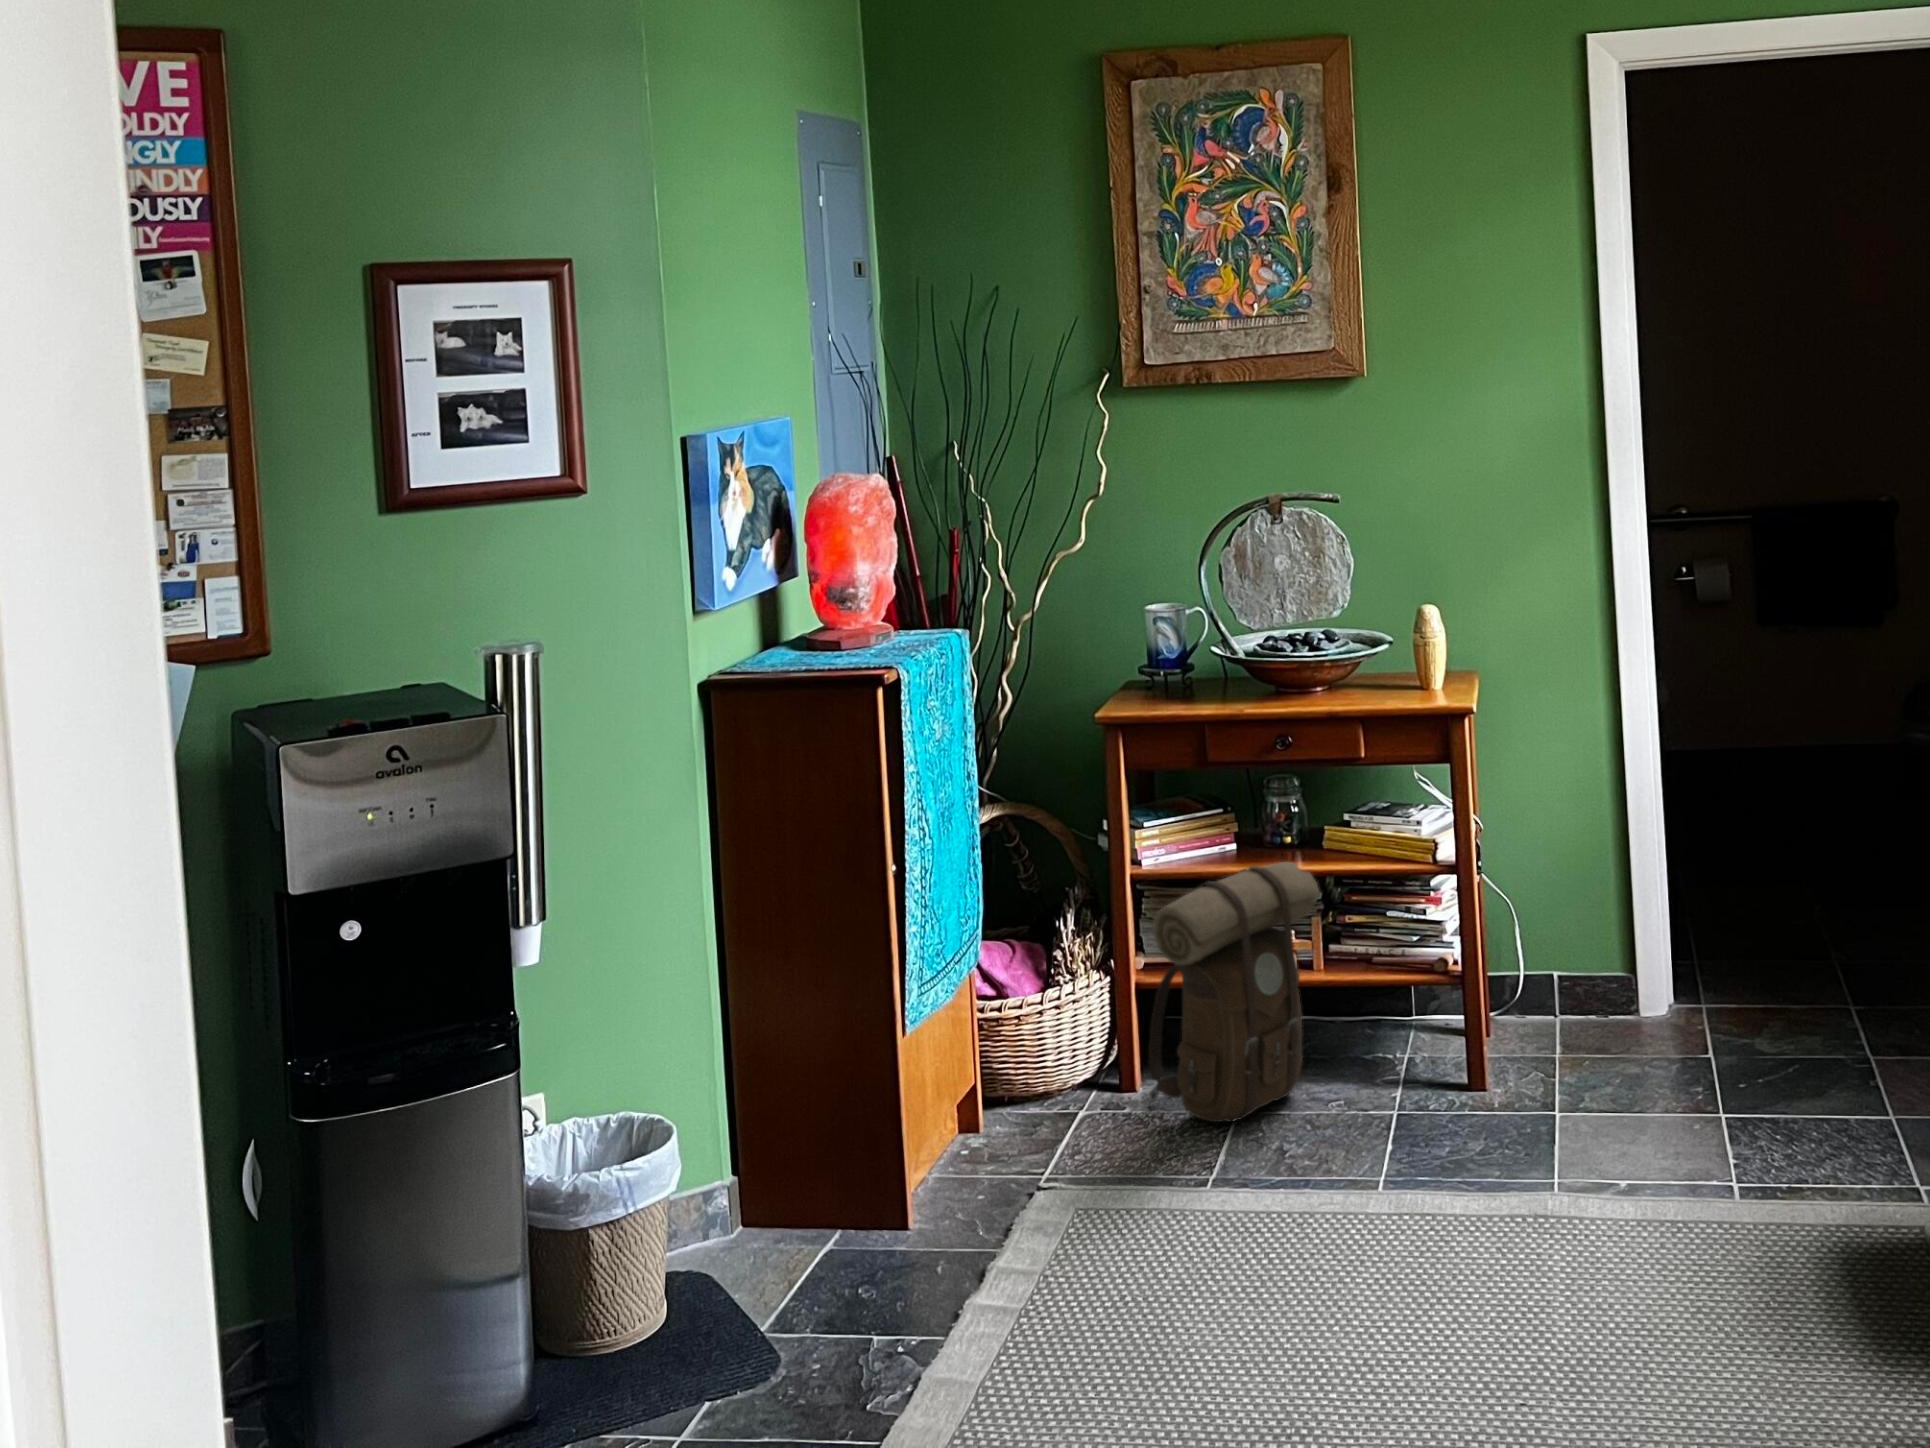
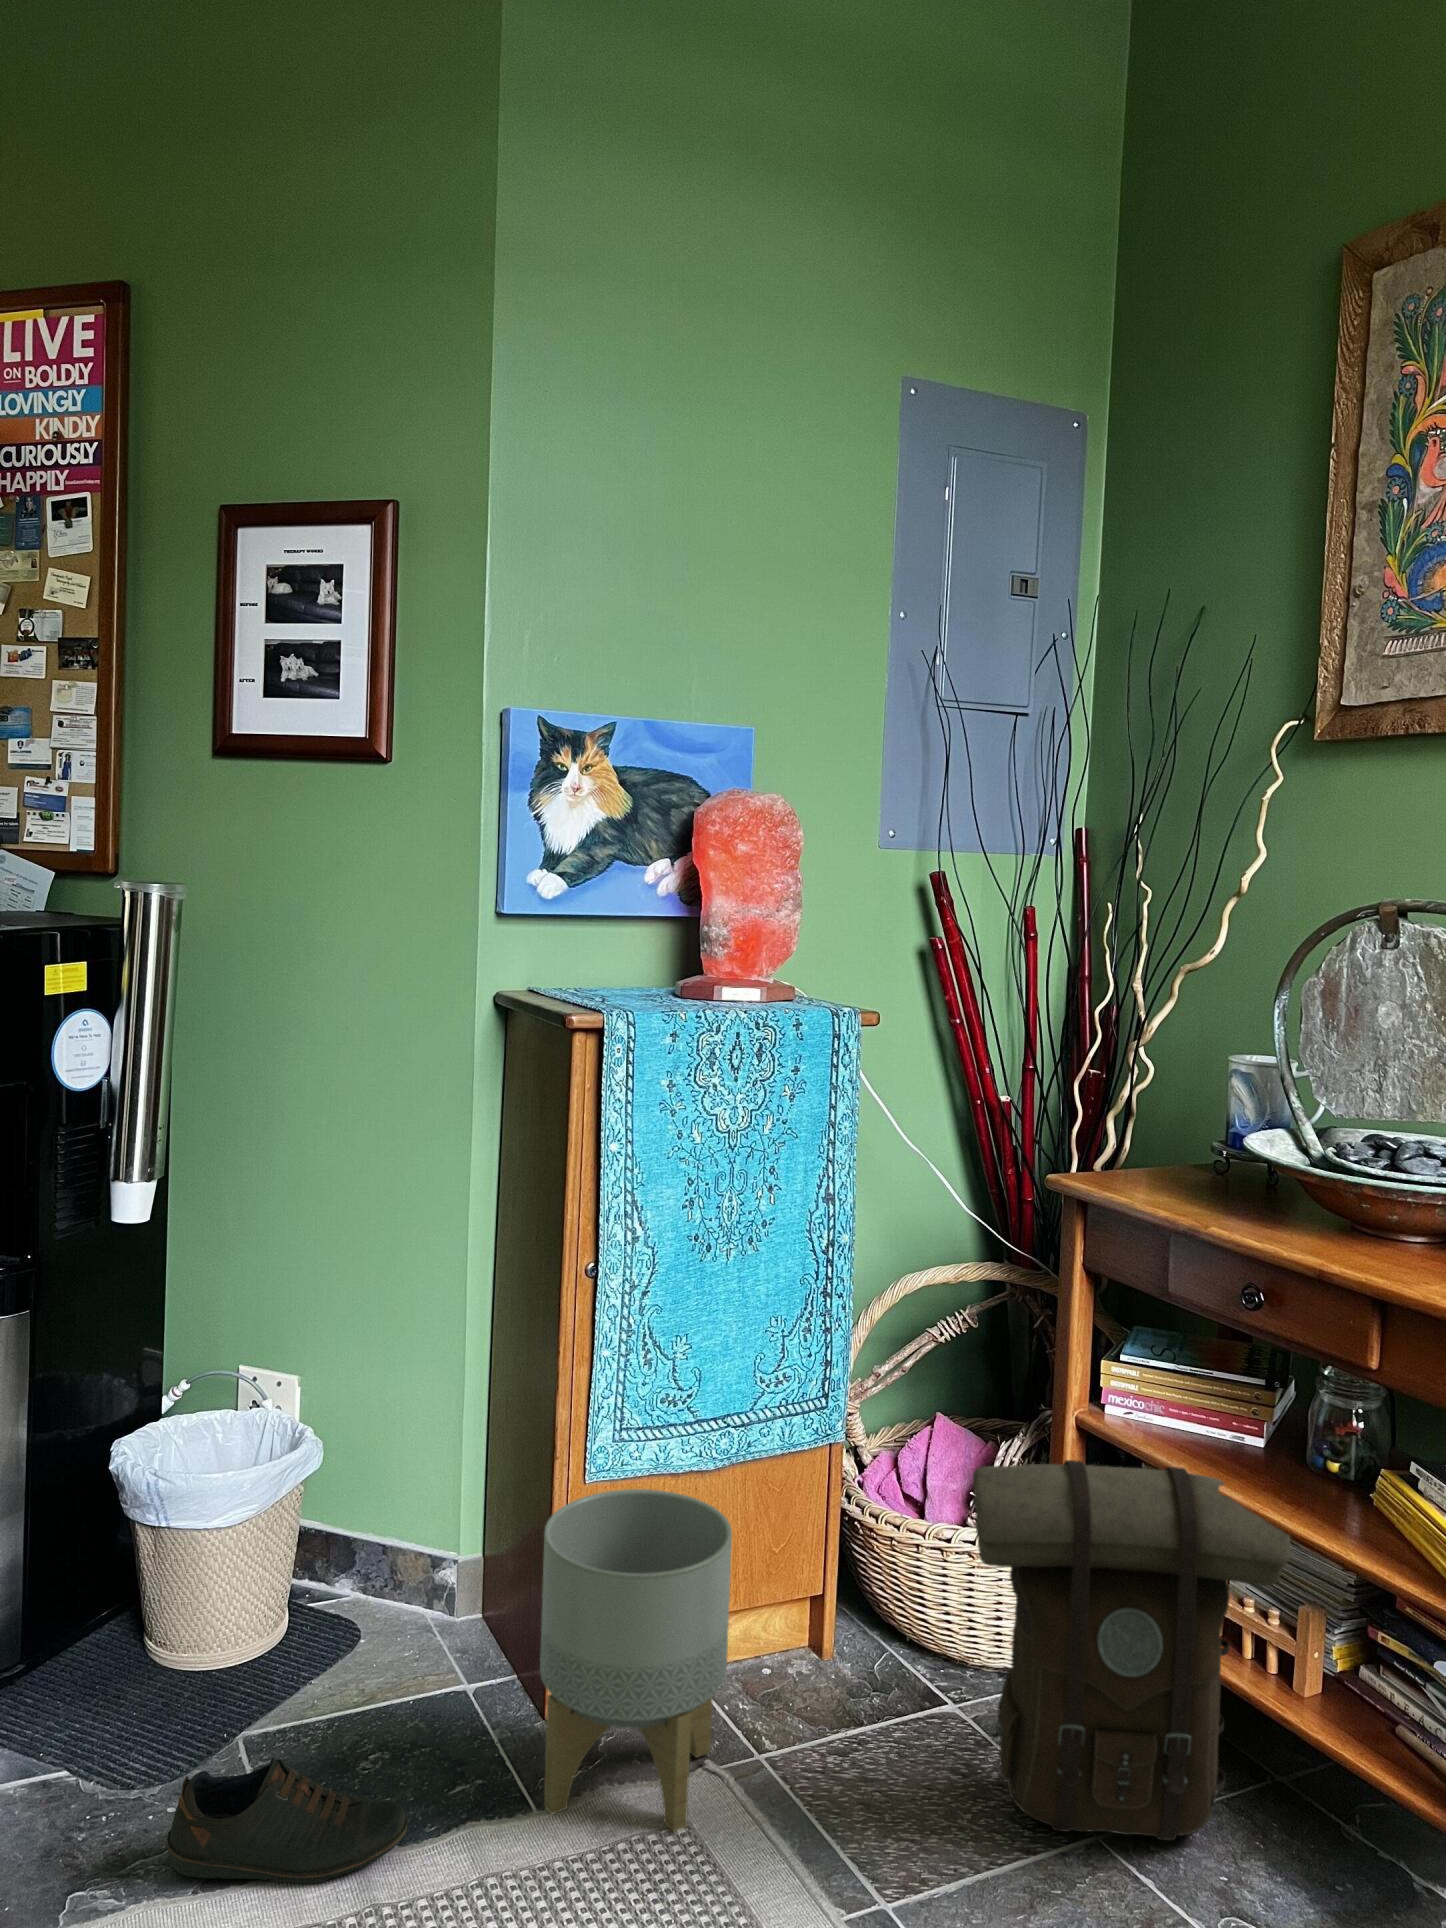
planter: none [938,1010,1092,1251] -> present [540,1489,732,1832]
shoe: none [878,1266,999,1365] -> present [167,1757,408,1884]

